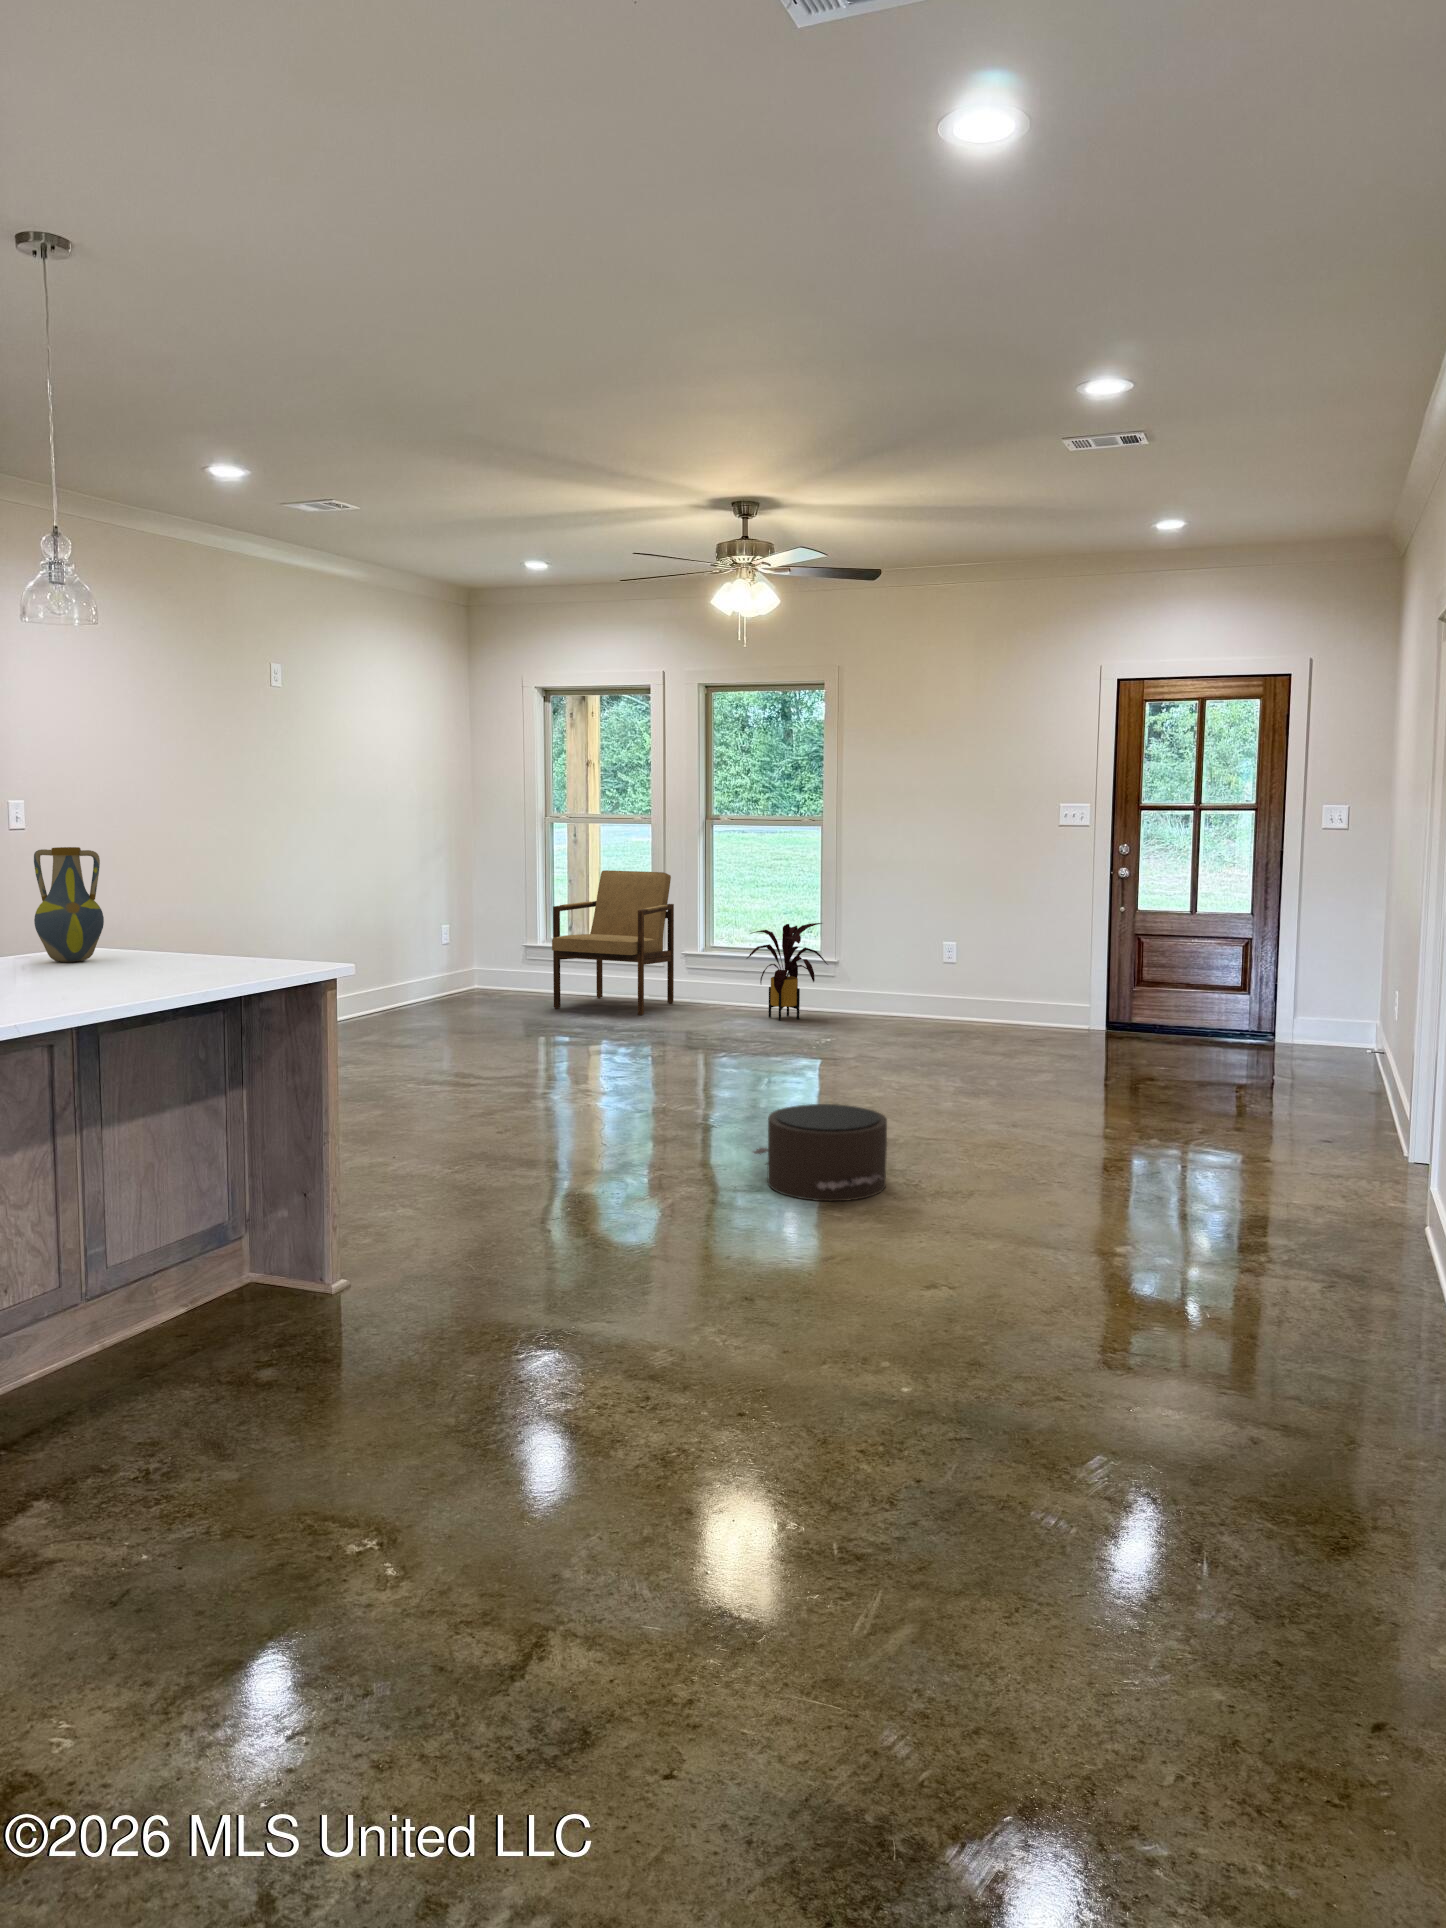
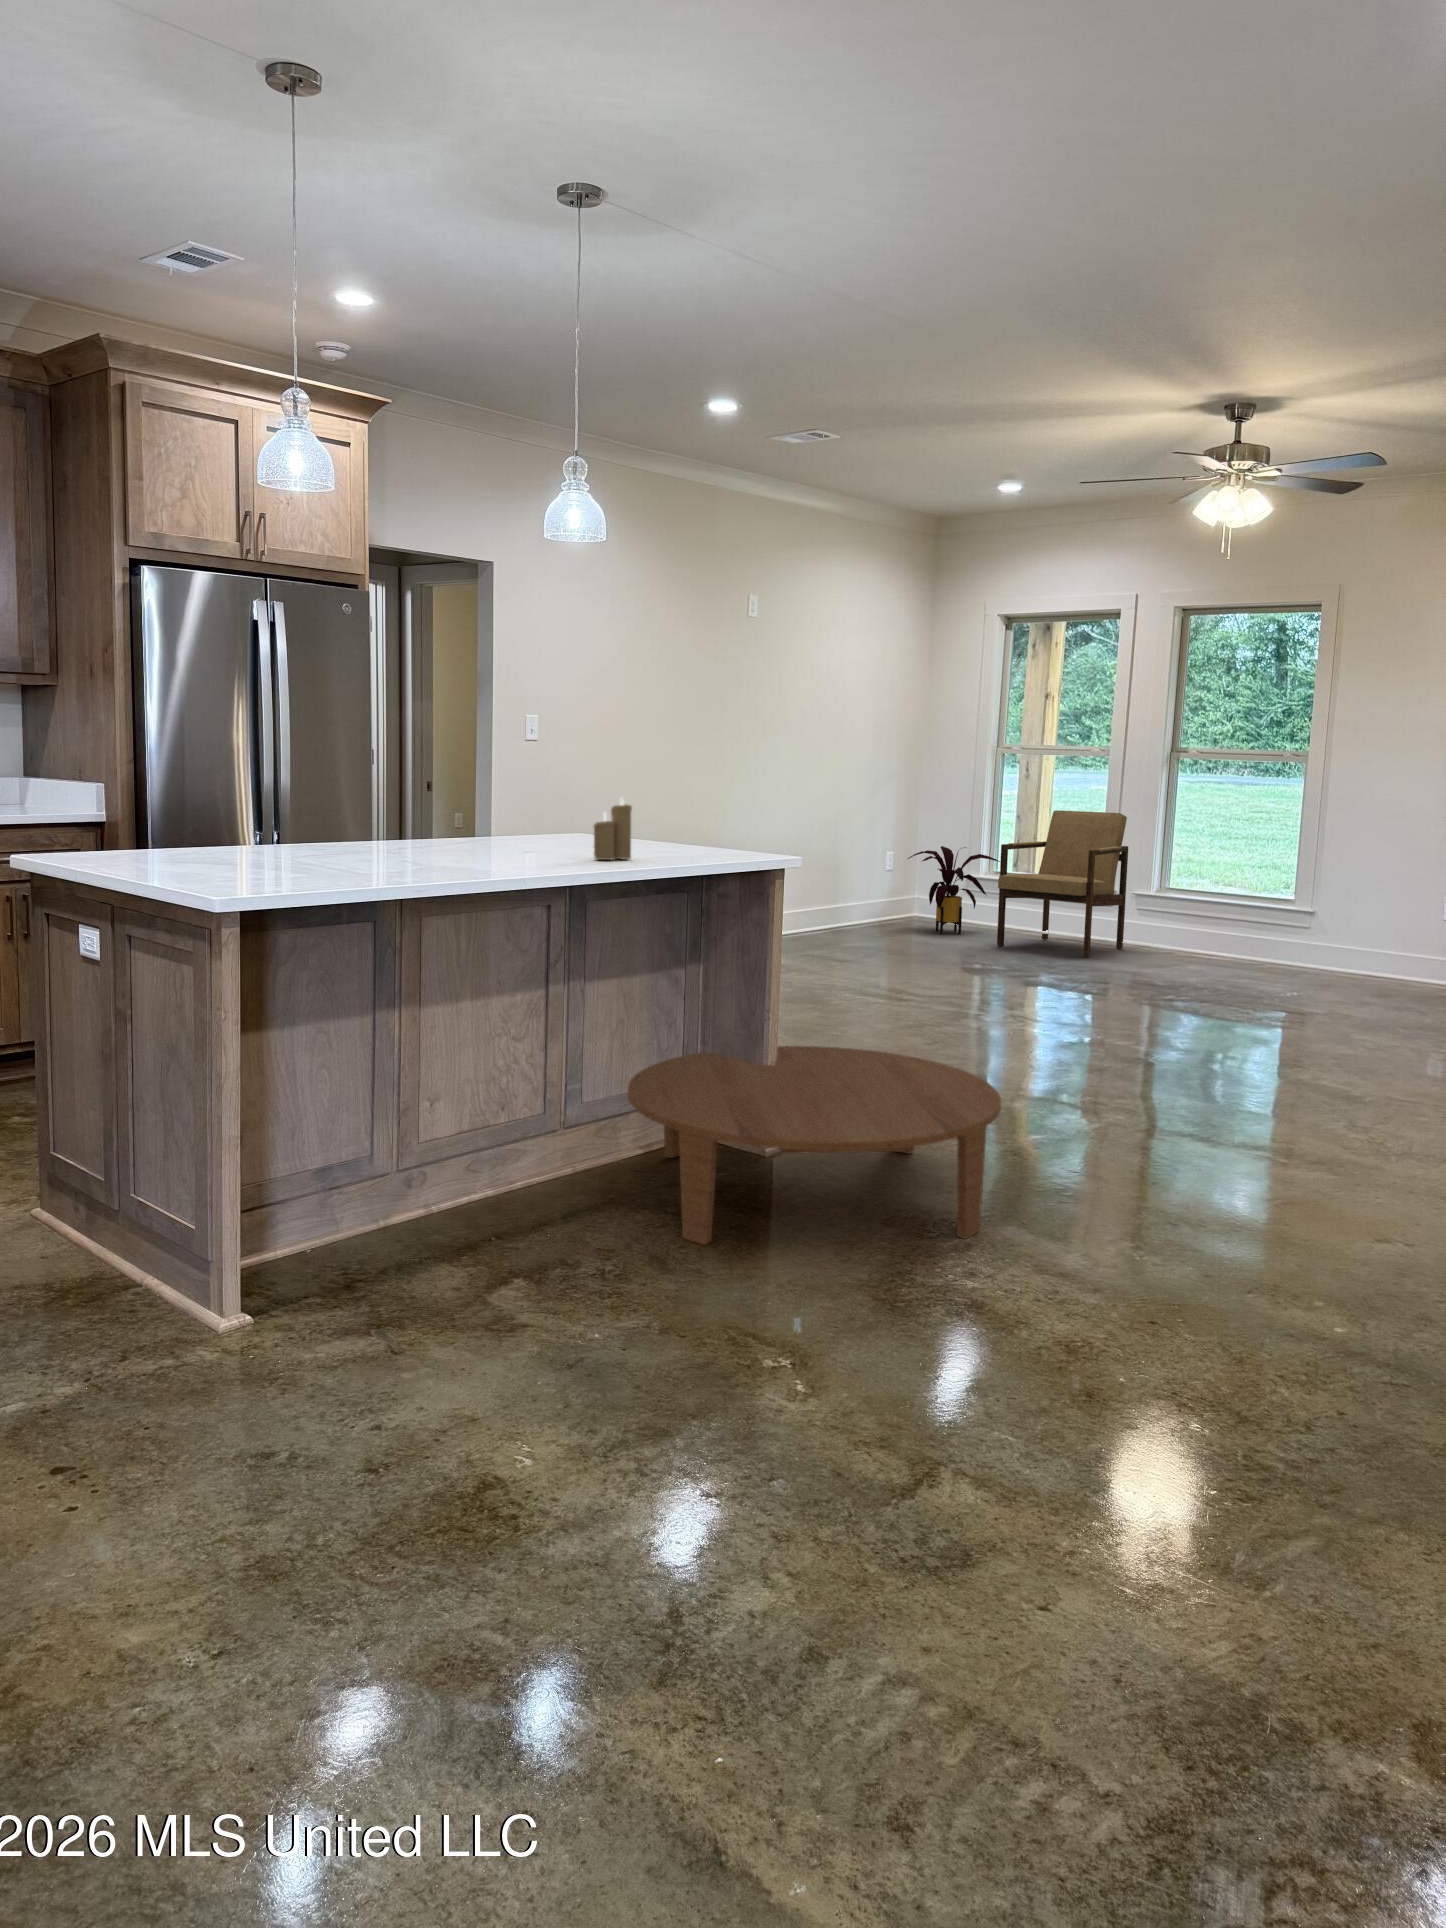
vase: present [34,847,104,962] -> none [539,754,593,852]
candle: none [106,898,155,972] -> present [594,799,632,860]
house plant: present [747,923,828,1021] -> present [908,846,999,934]
pouf: present [753,1104,887,1201] -> none [1191,1044,1350,1146]
coffee table: none [163,1154,580,1407] -> present [628,1046,1001,1245]

